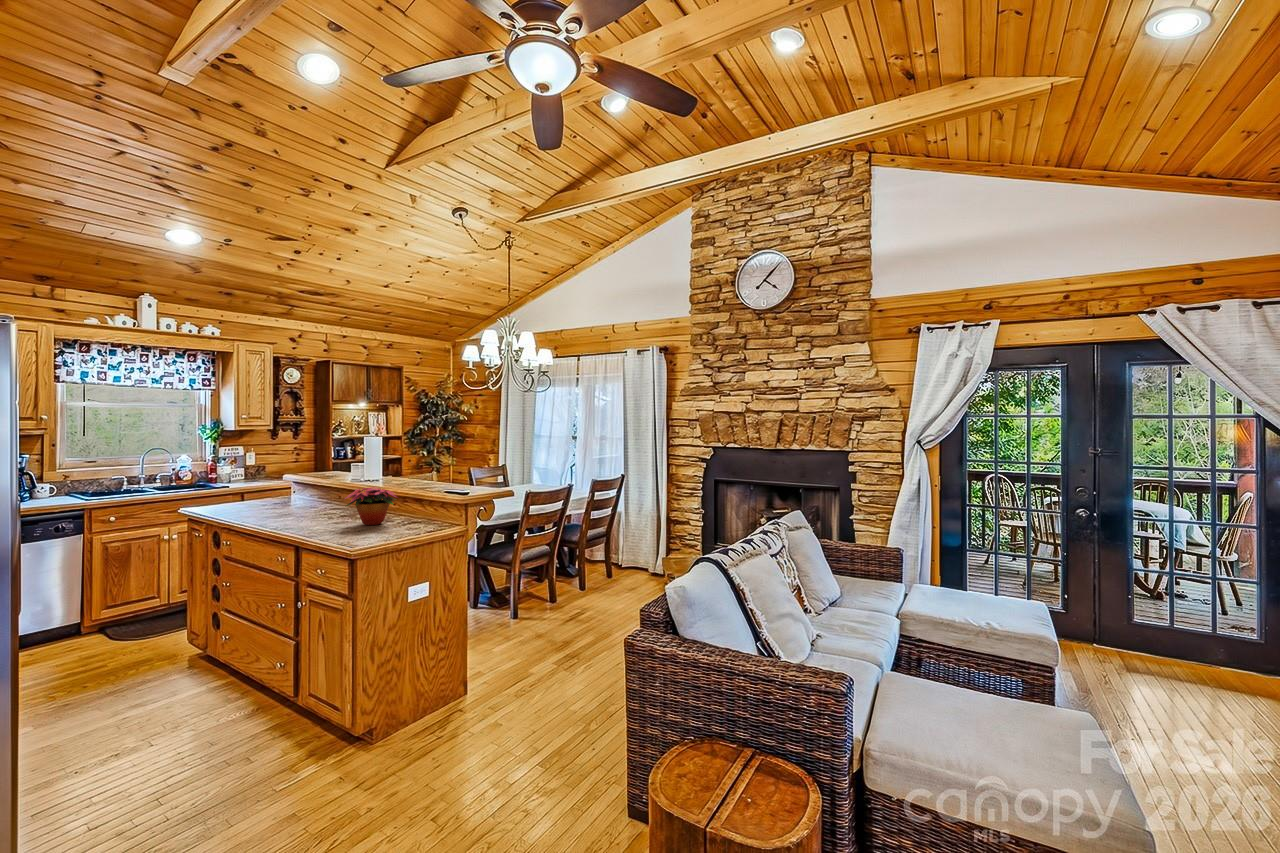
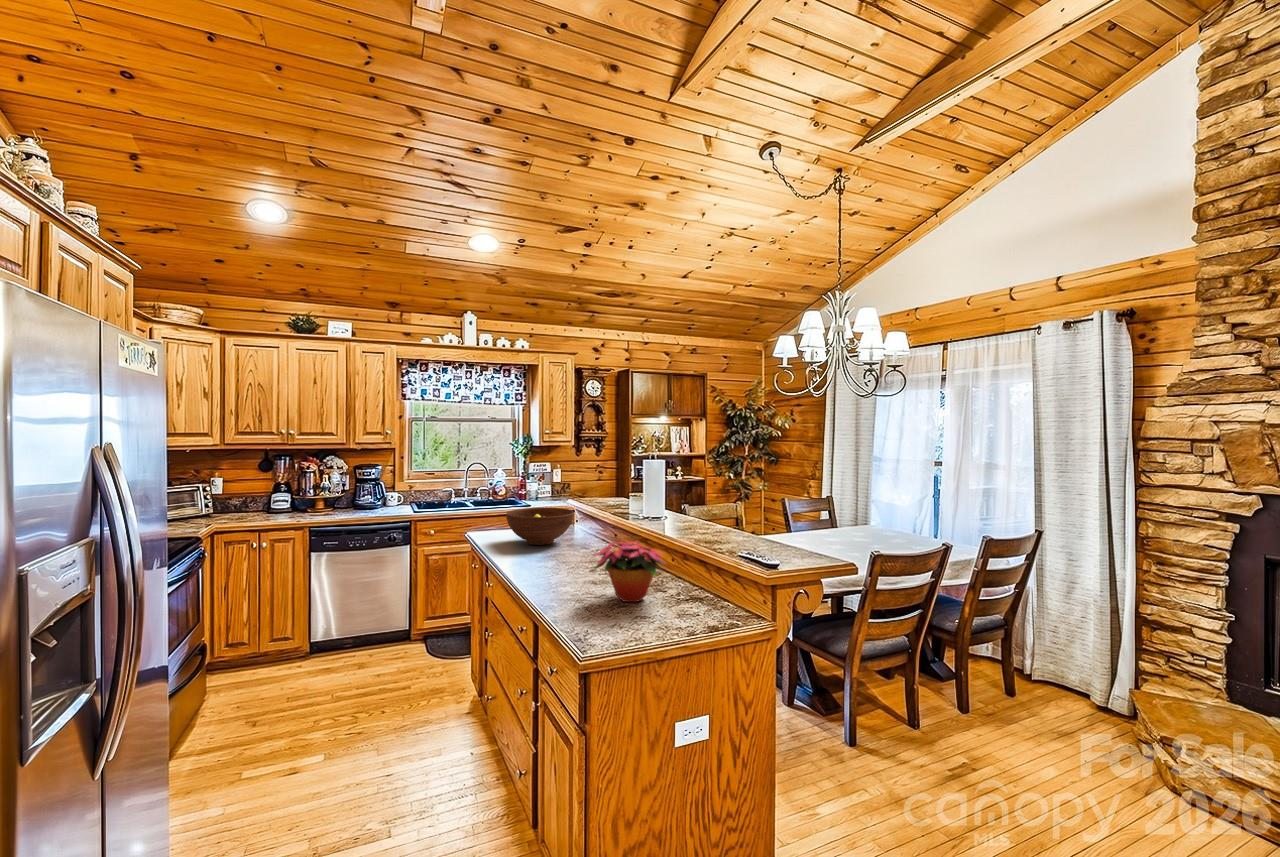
fruit bowl: none [237,479,302,508] -> present [506,508,574,545]

